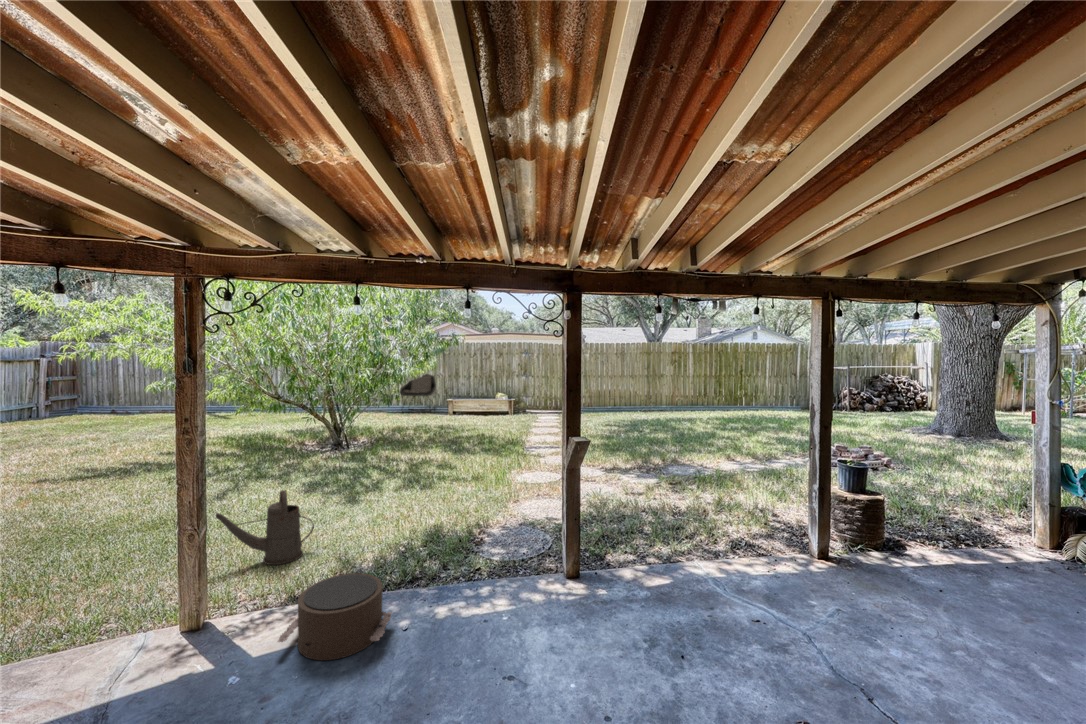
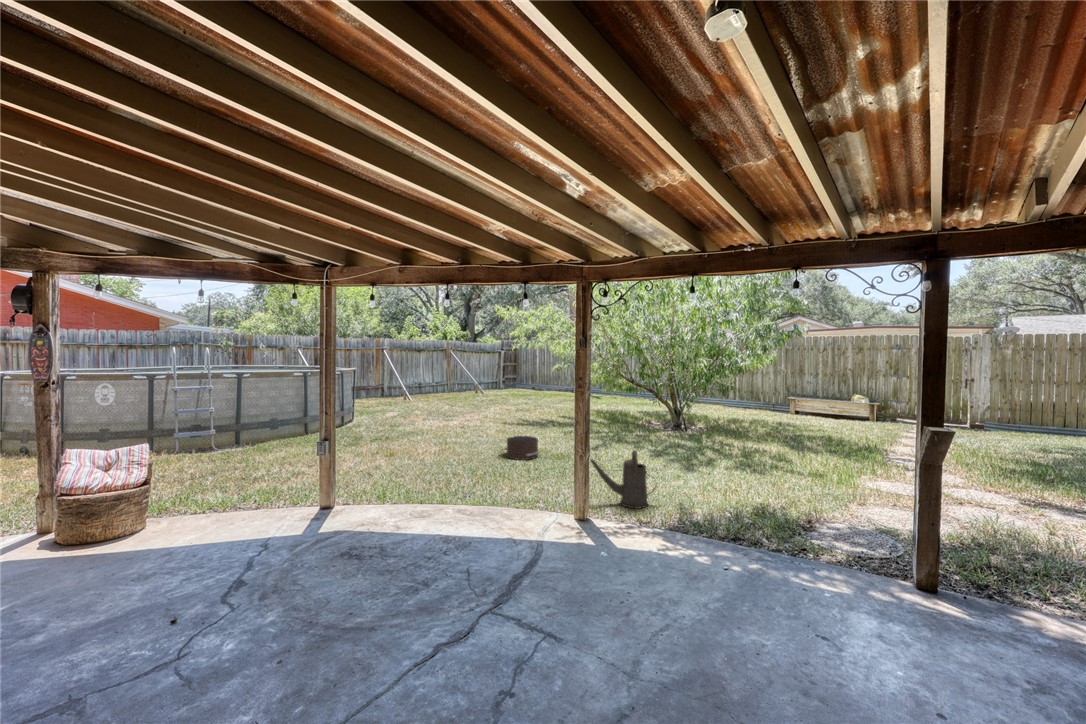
lounge chair: present [400,374,436,412] -> none [736,369,777,410]
pouf: present [278,573,392,660] -> present [502,436,539,460]

